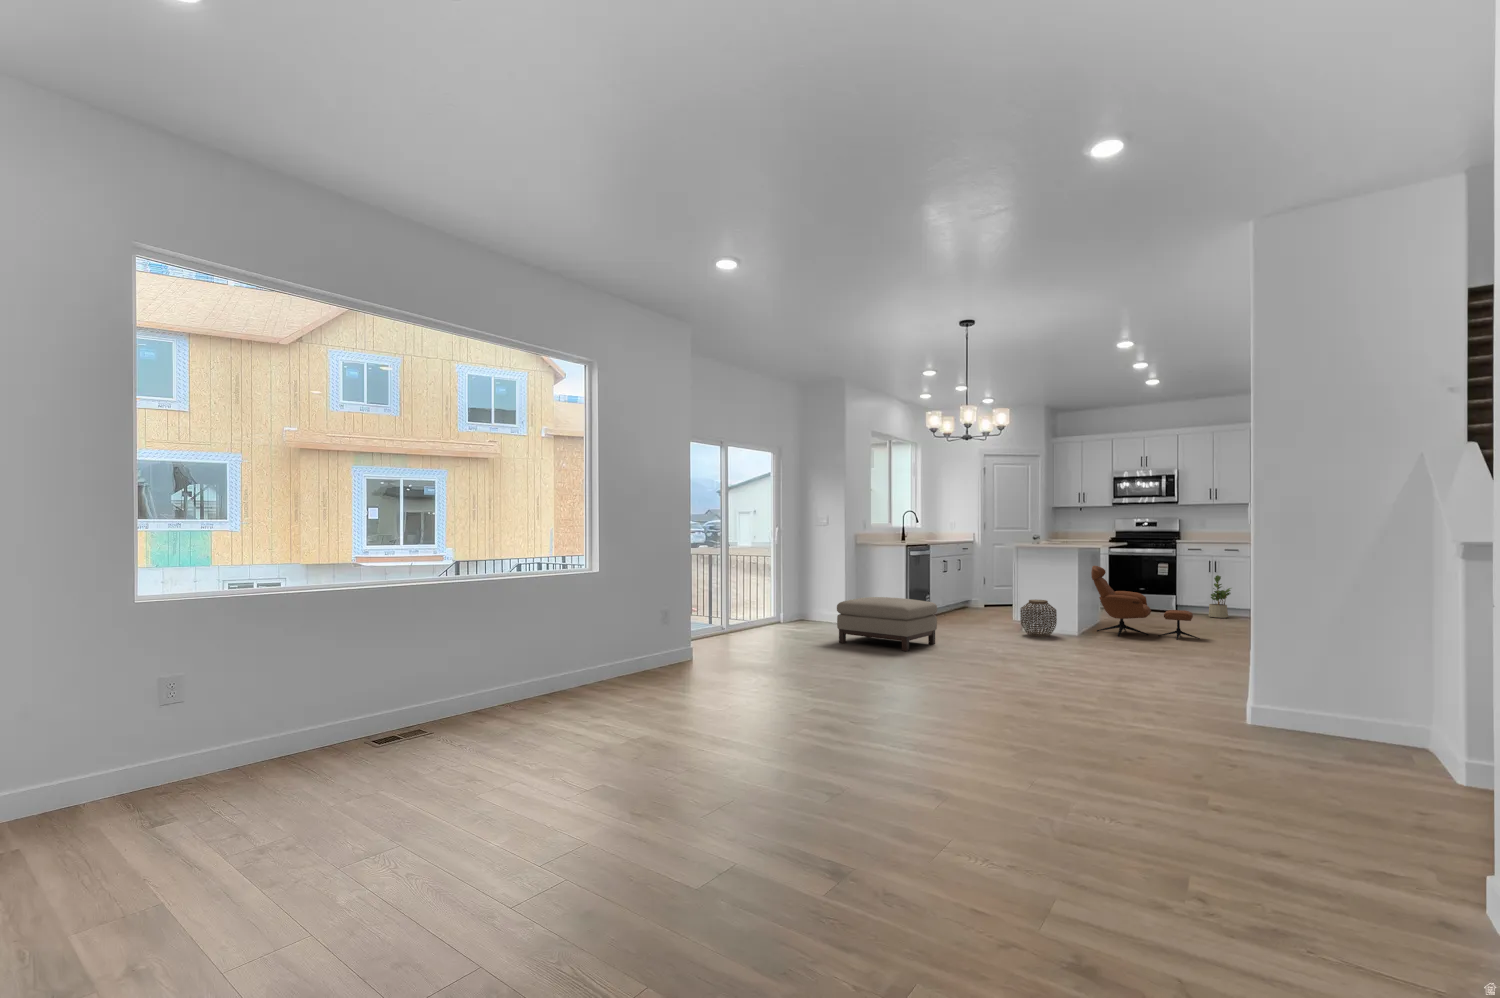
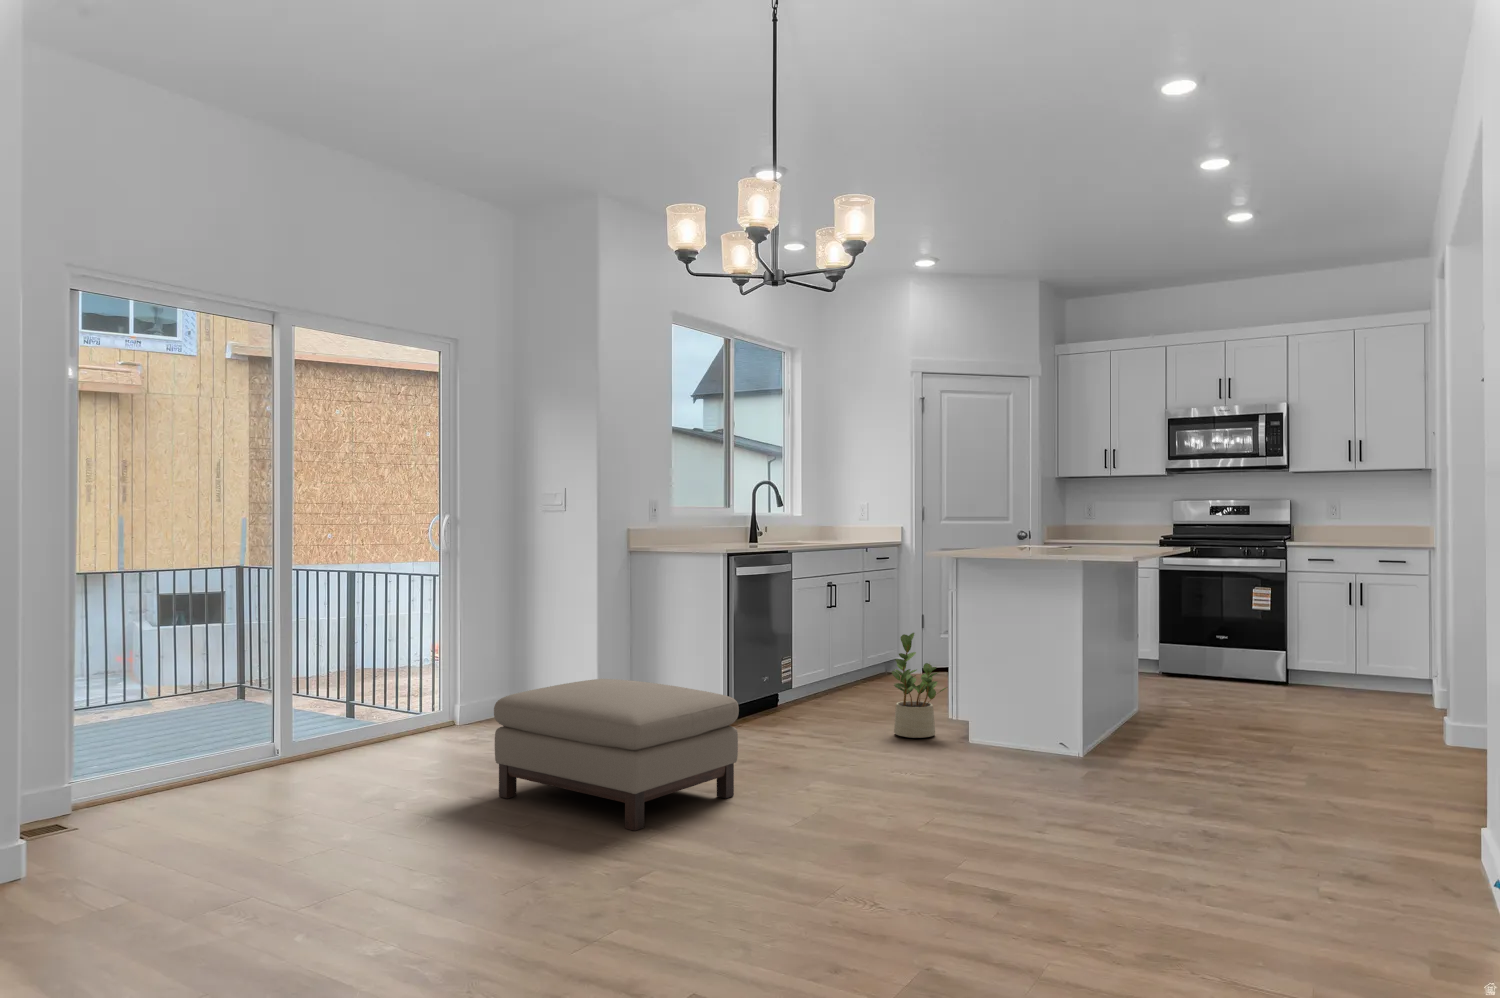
lounge chair: present [1091,566,1200,640] -> none [1113,598,1351,772]
potted plant: present [1209,575,1231,618] -> present [892,633,946,738]
woven basket: present [1020,600,1057,637] -> none [953,678,1032,766]

